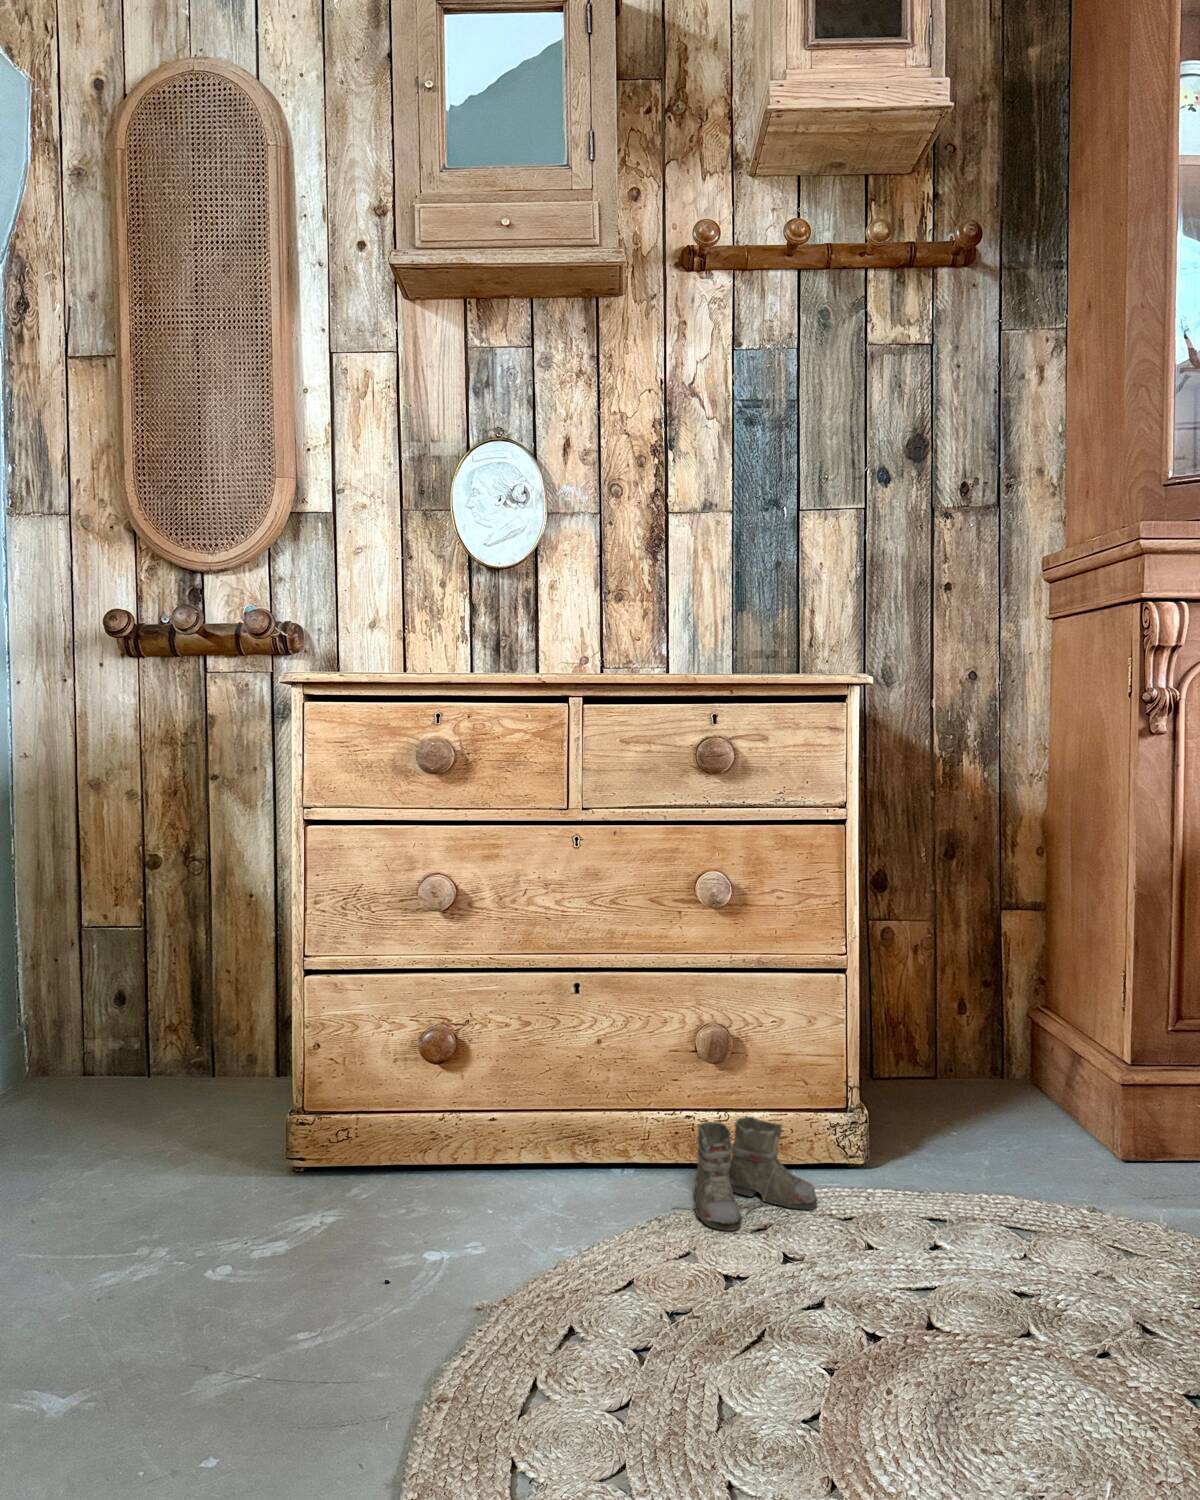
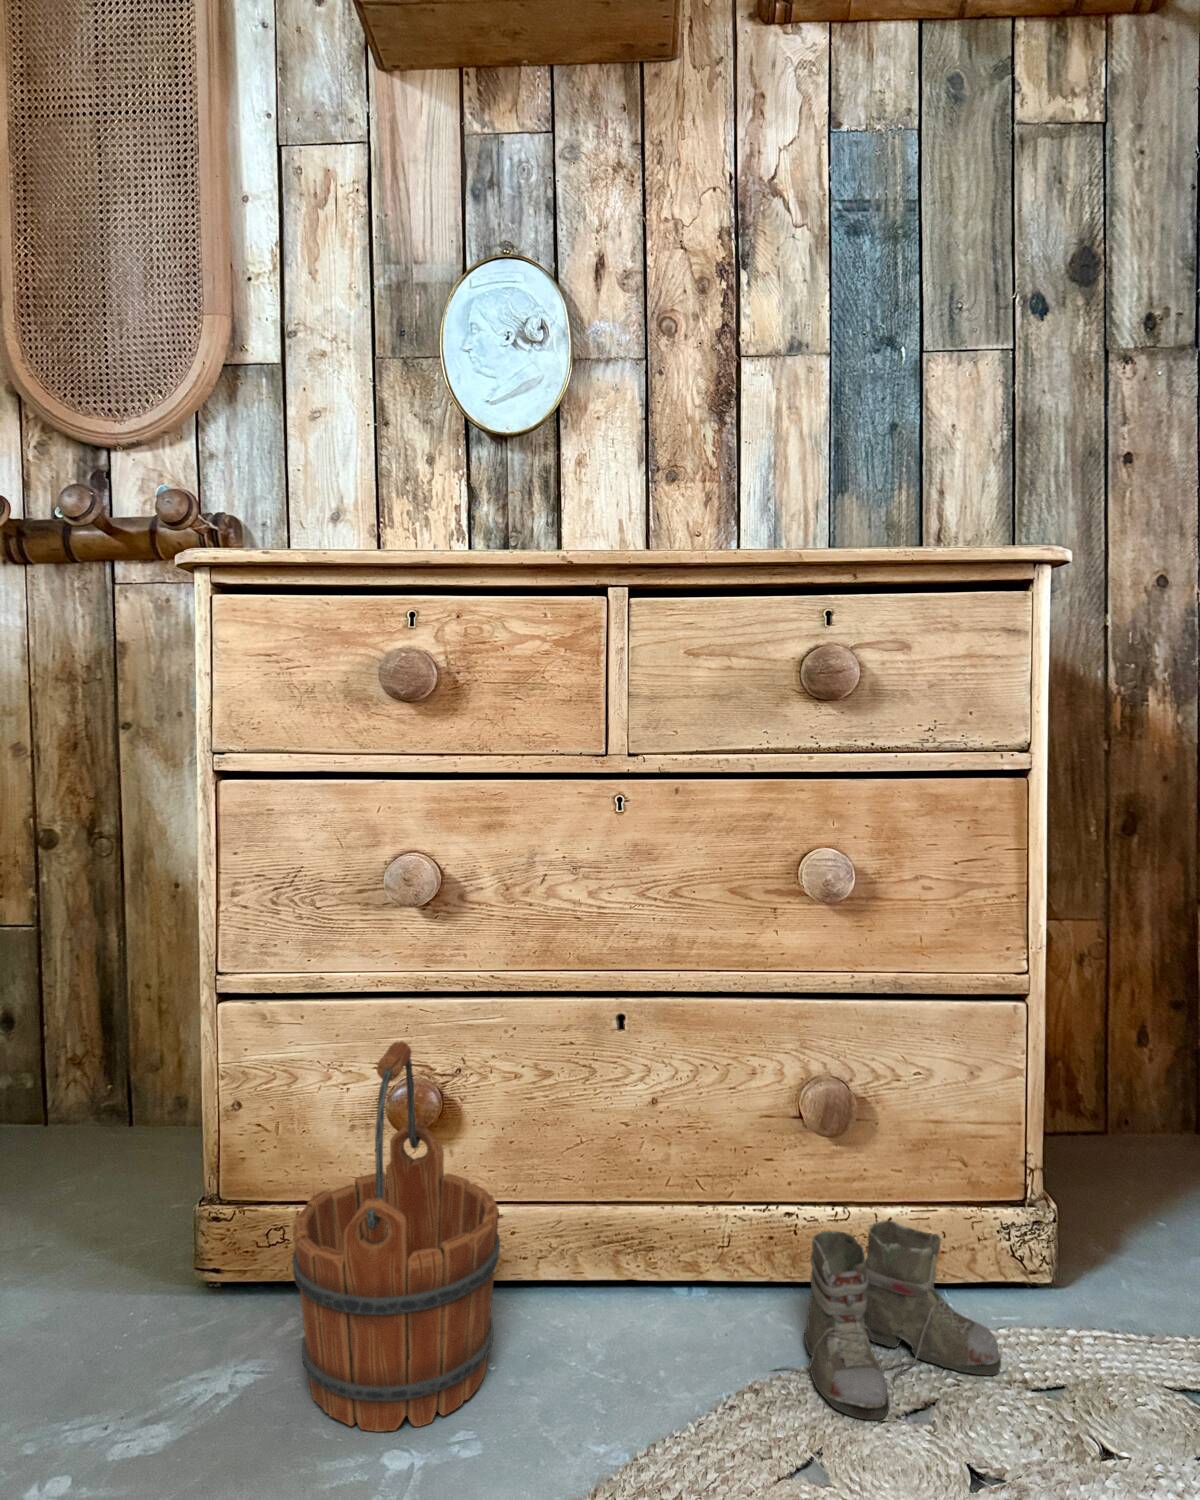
wooden bucket: none [365,998,497,1239] -> present [292,1041,500,1432]

